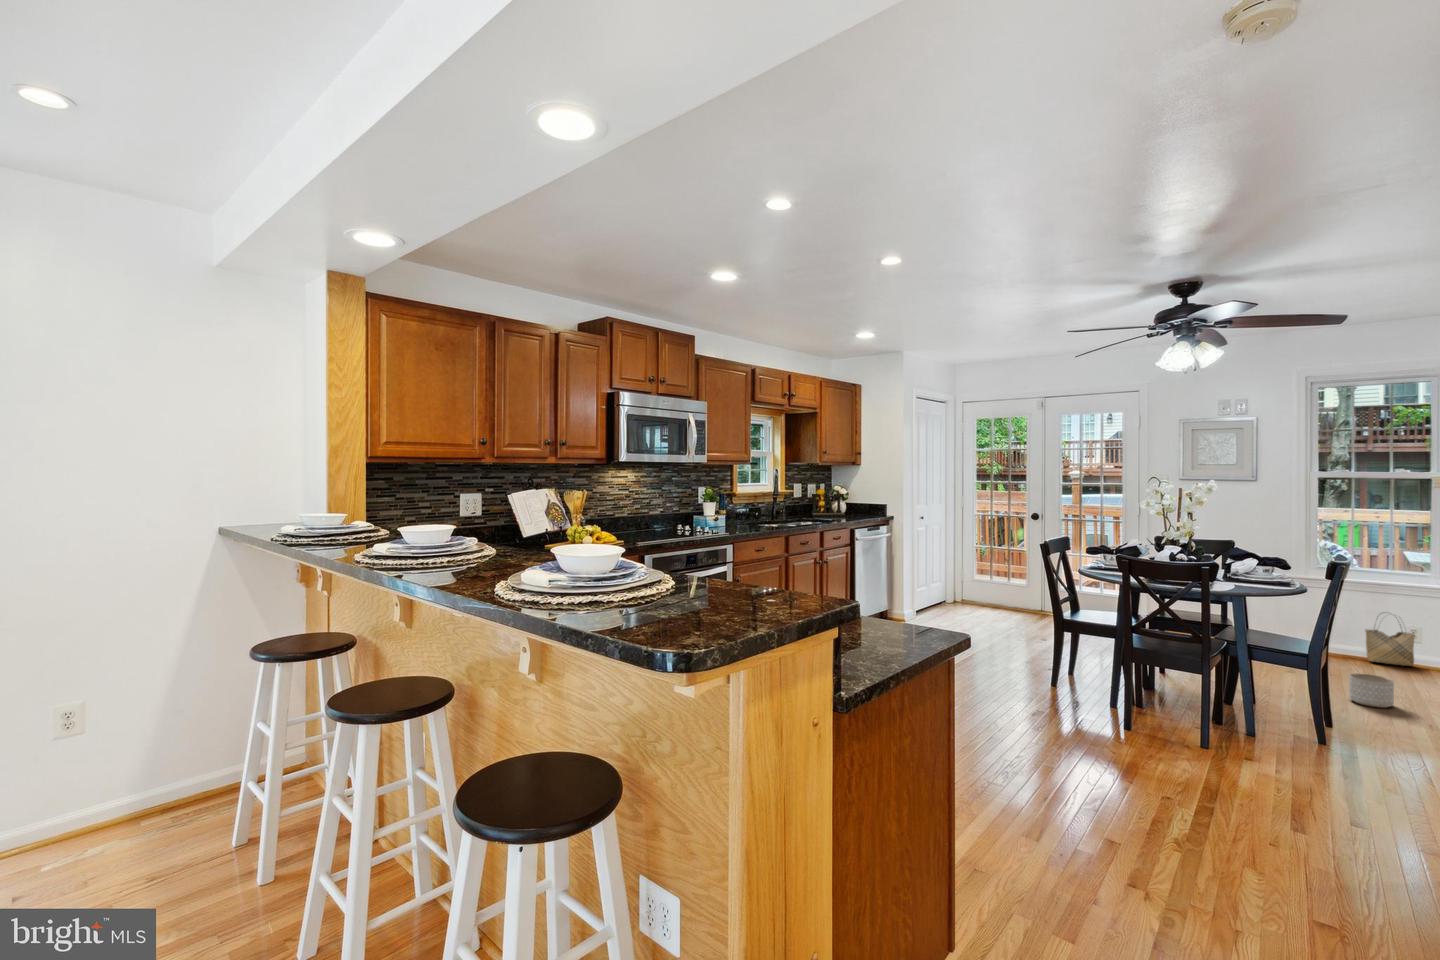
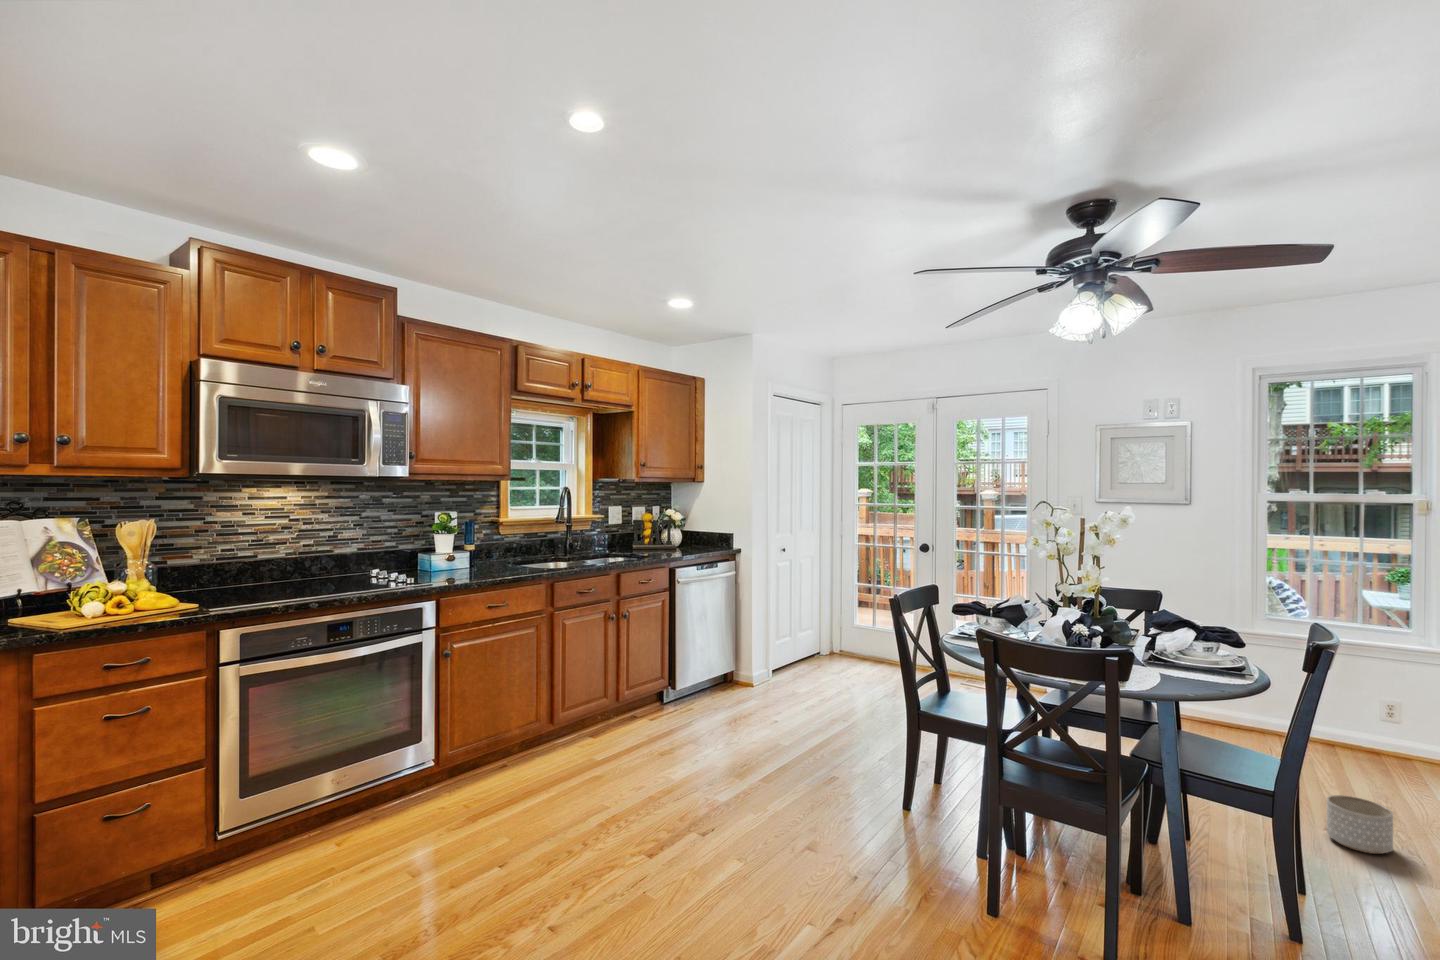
woven basket: present [1366,622,1415,666] -> none [1333,684,1400,761]

